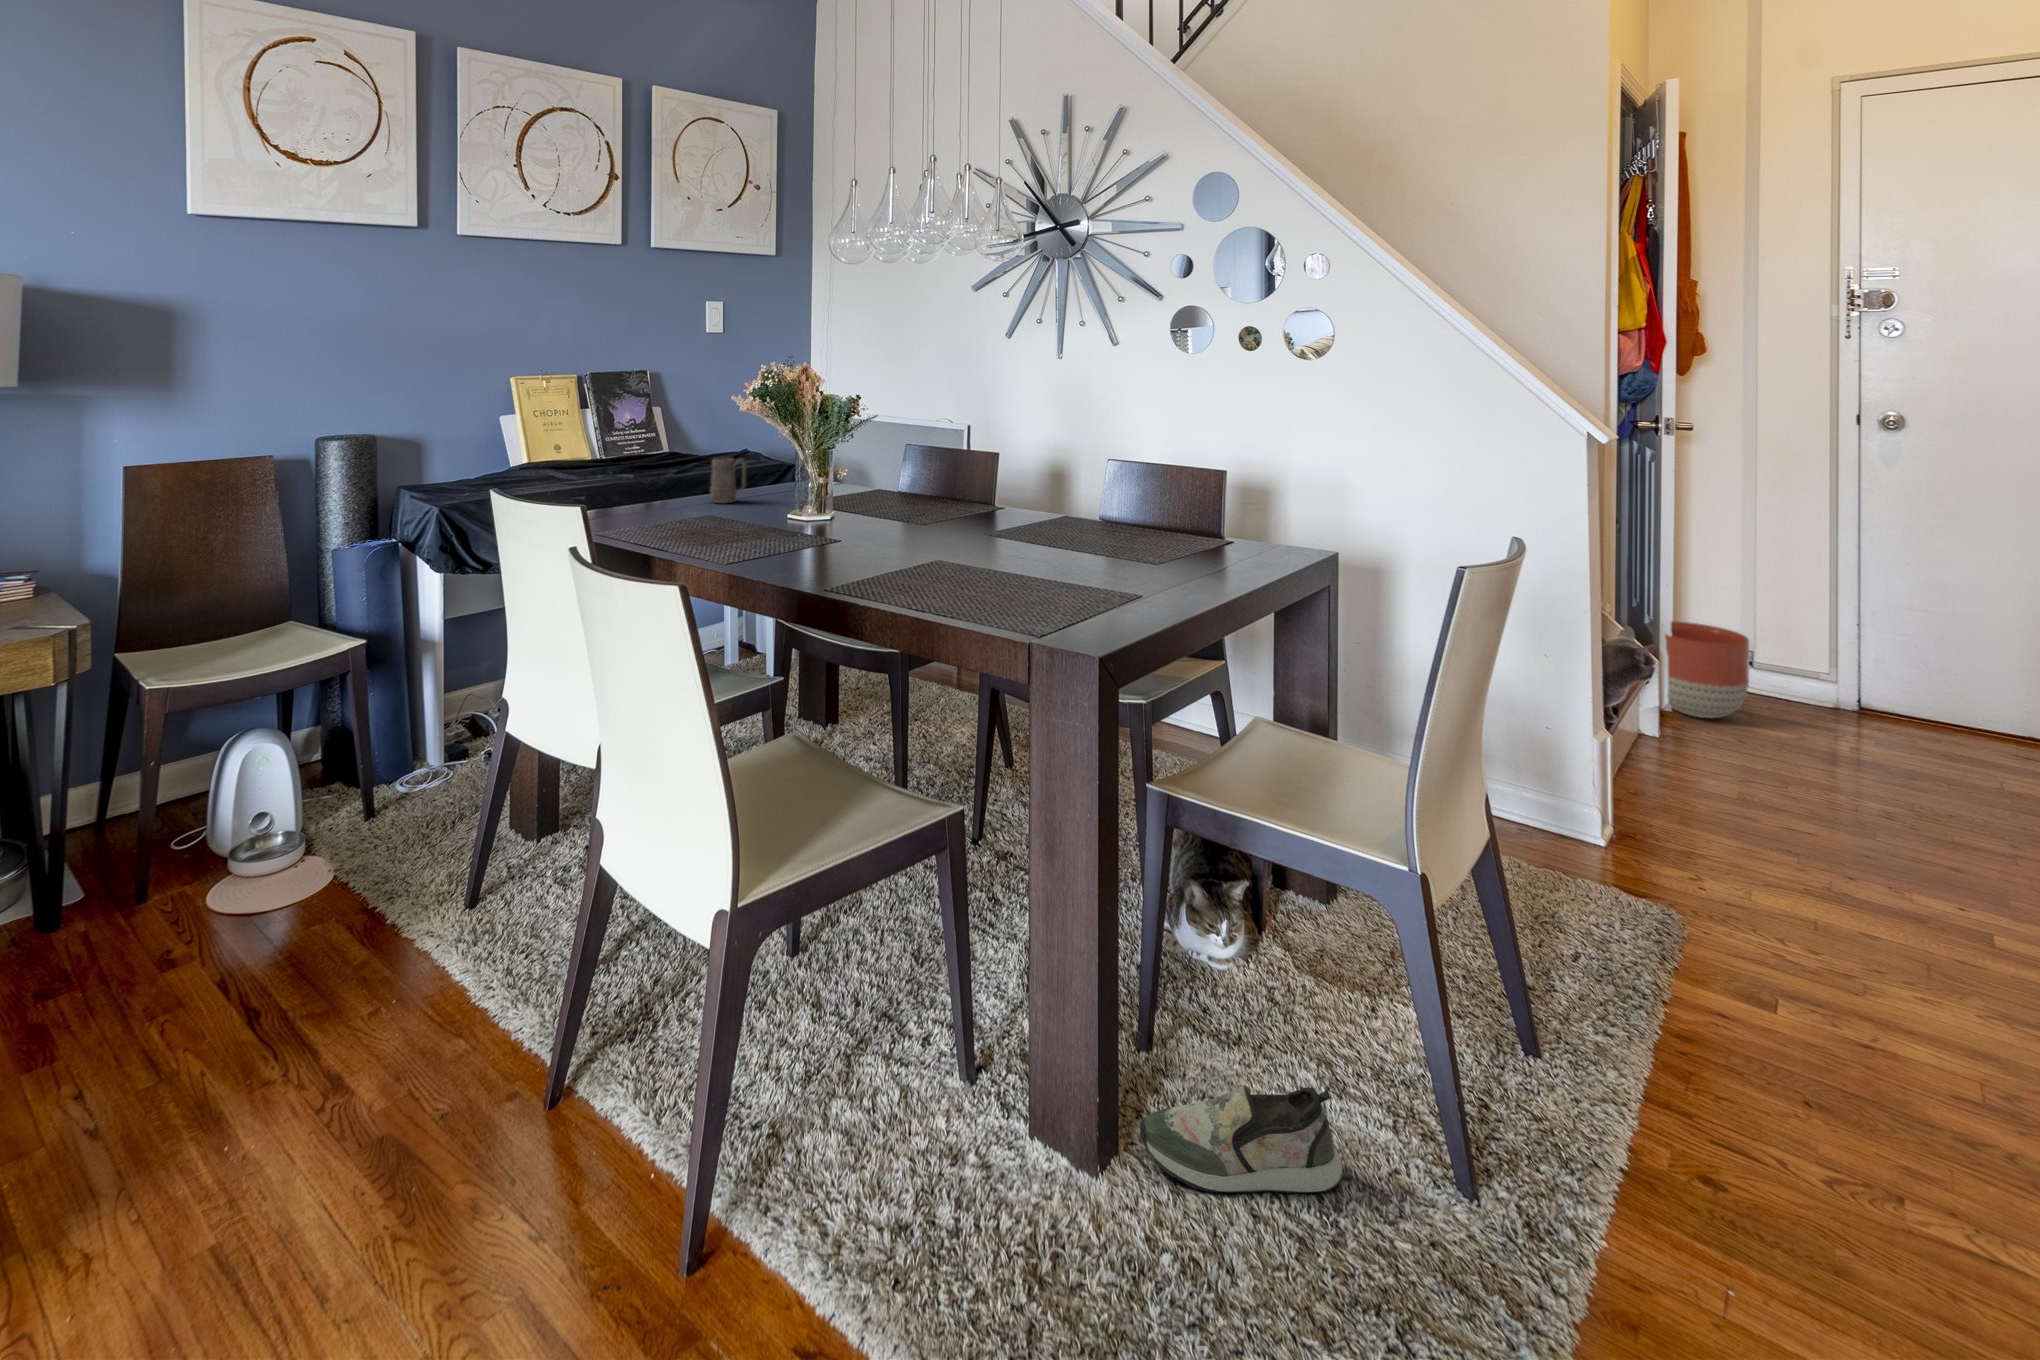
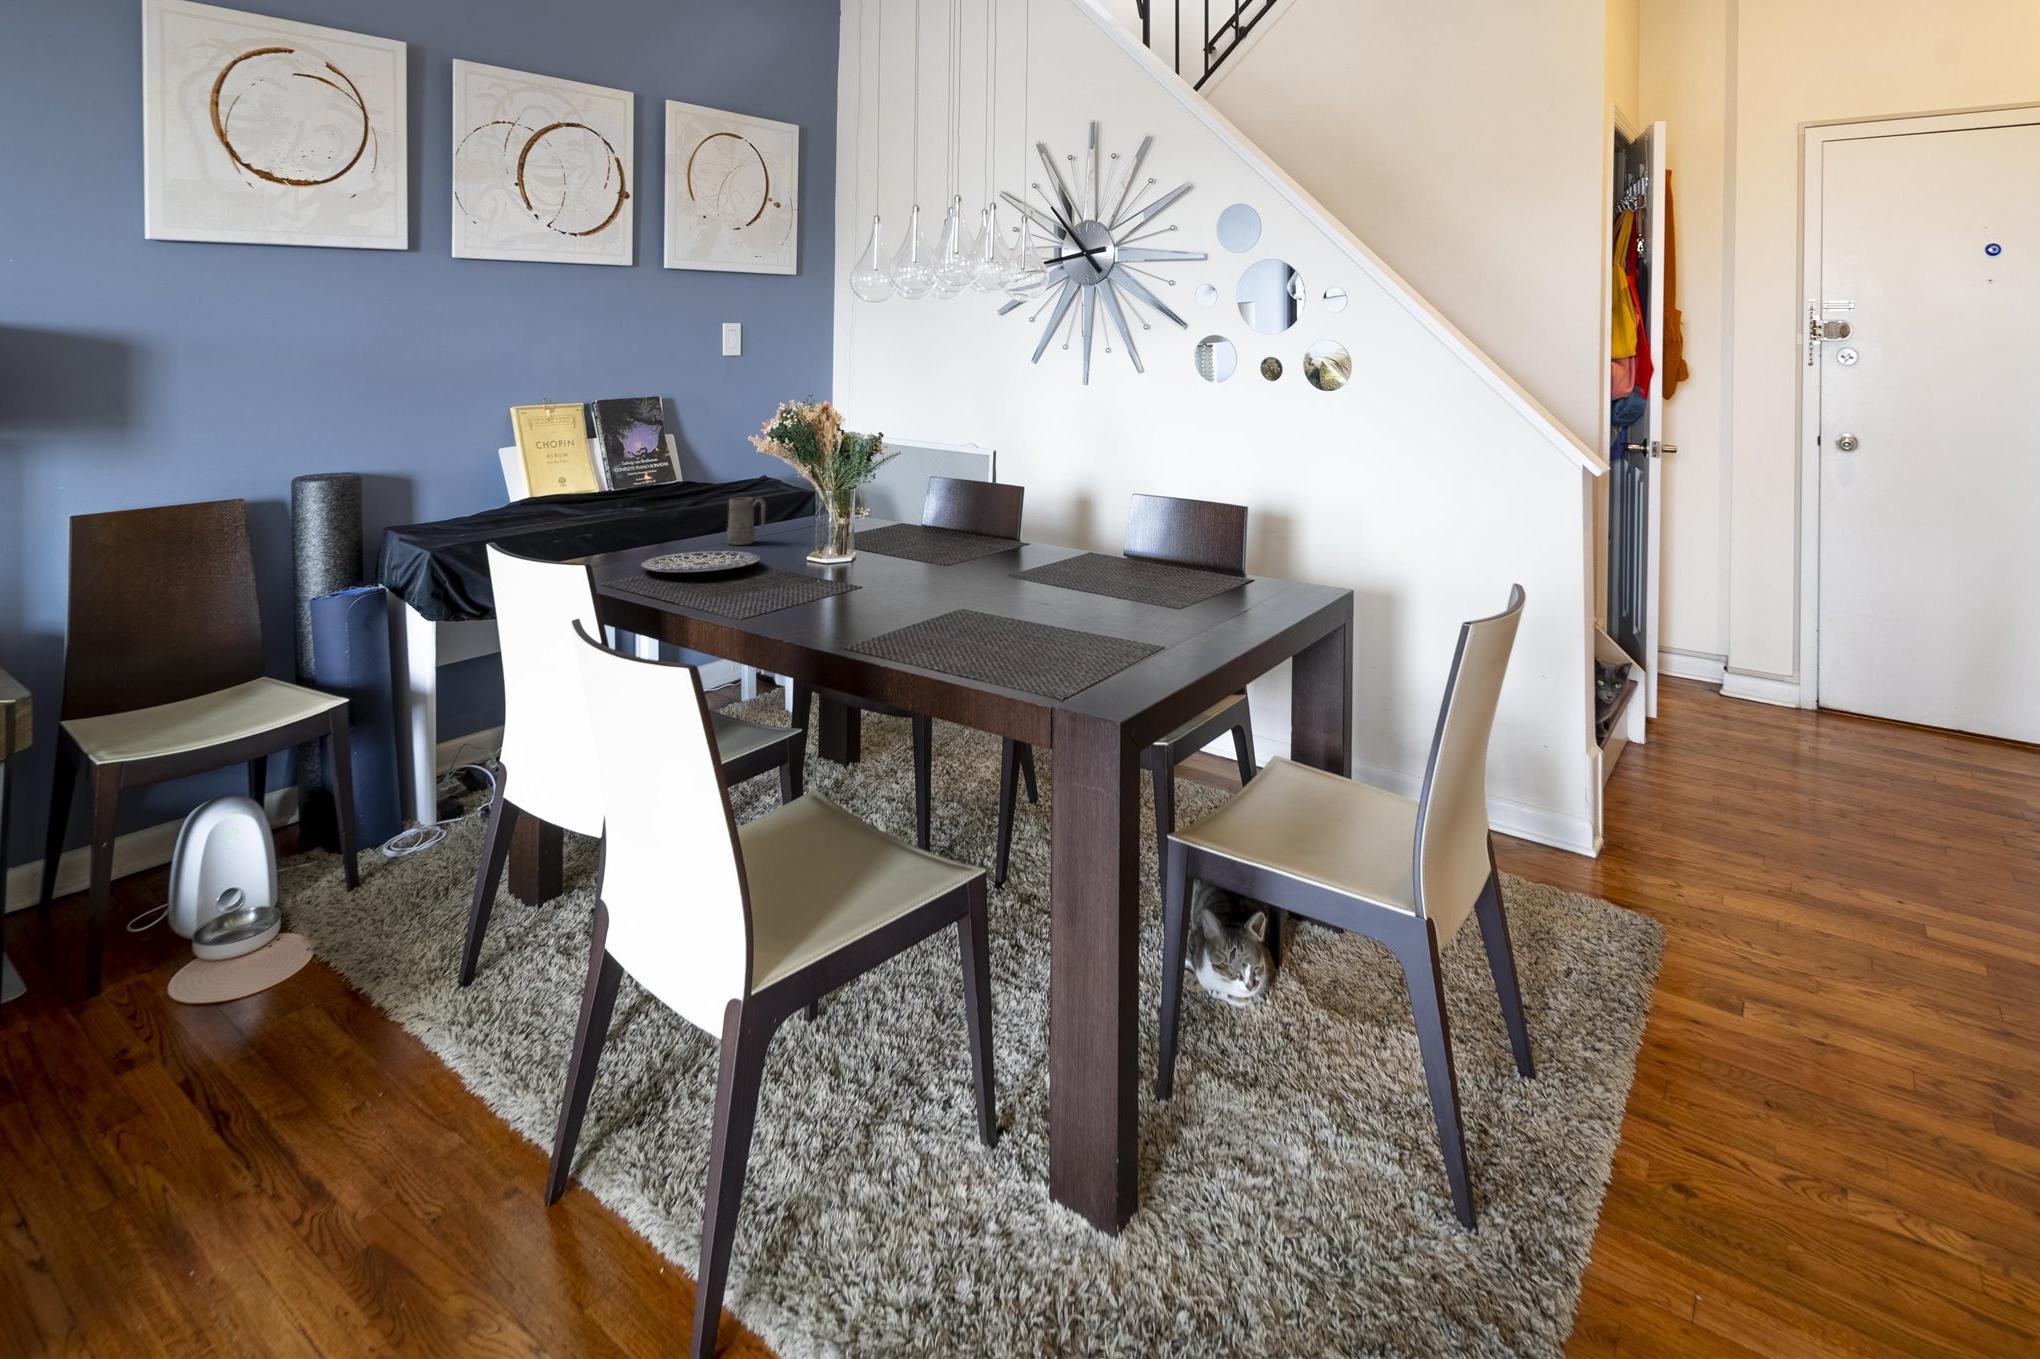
plate: none [629,507,742,524] -> present [641,551,760,572]
planter: present [1665,621,1749,718] -> none [1644,636,1732,728]
shoe: present [1140,1086,1343,1193] -> none [1158,1131,1351,1242]

